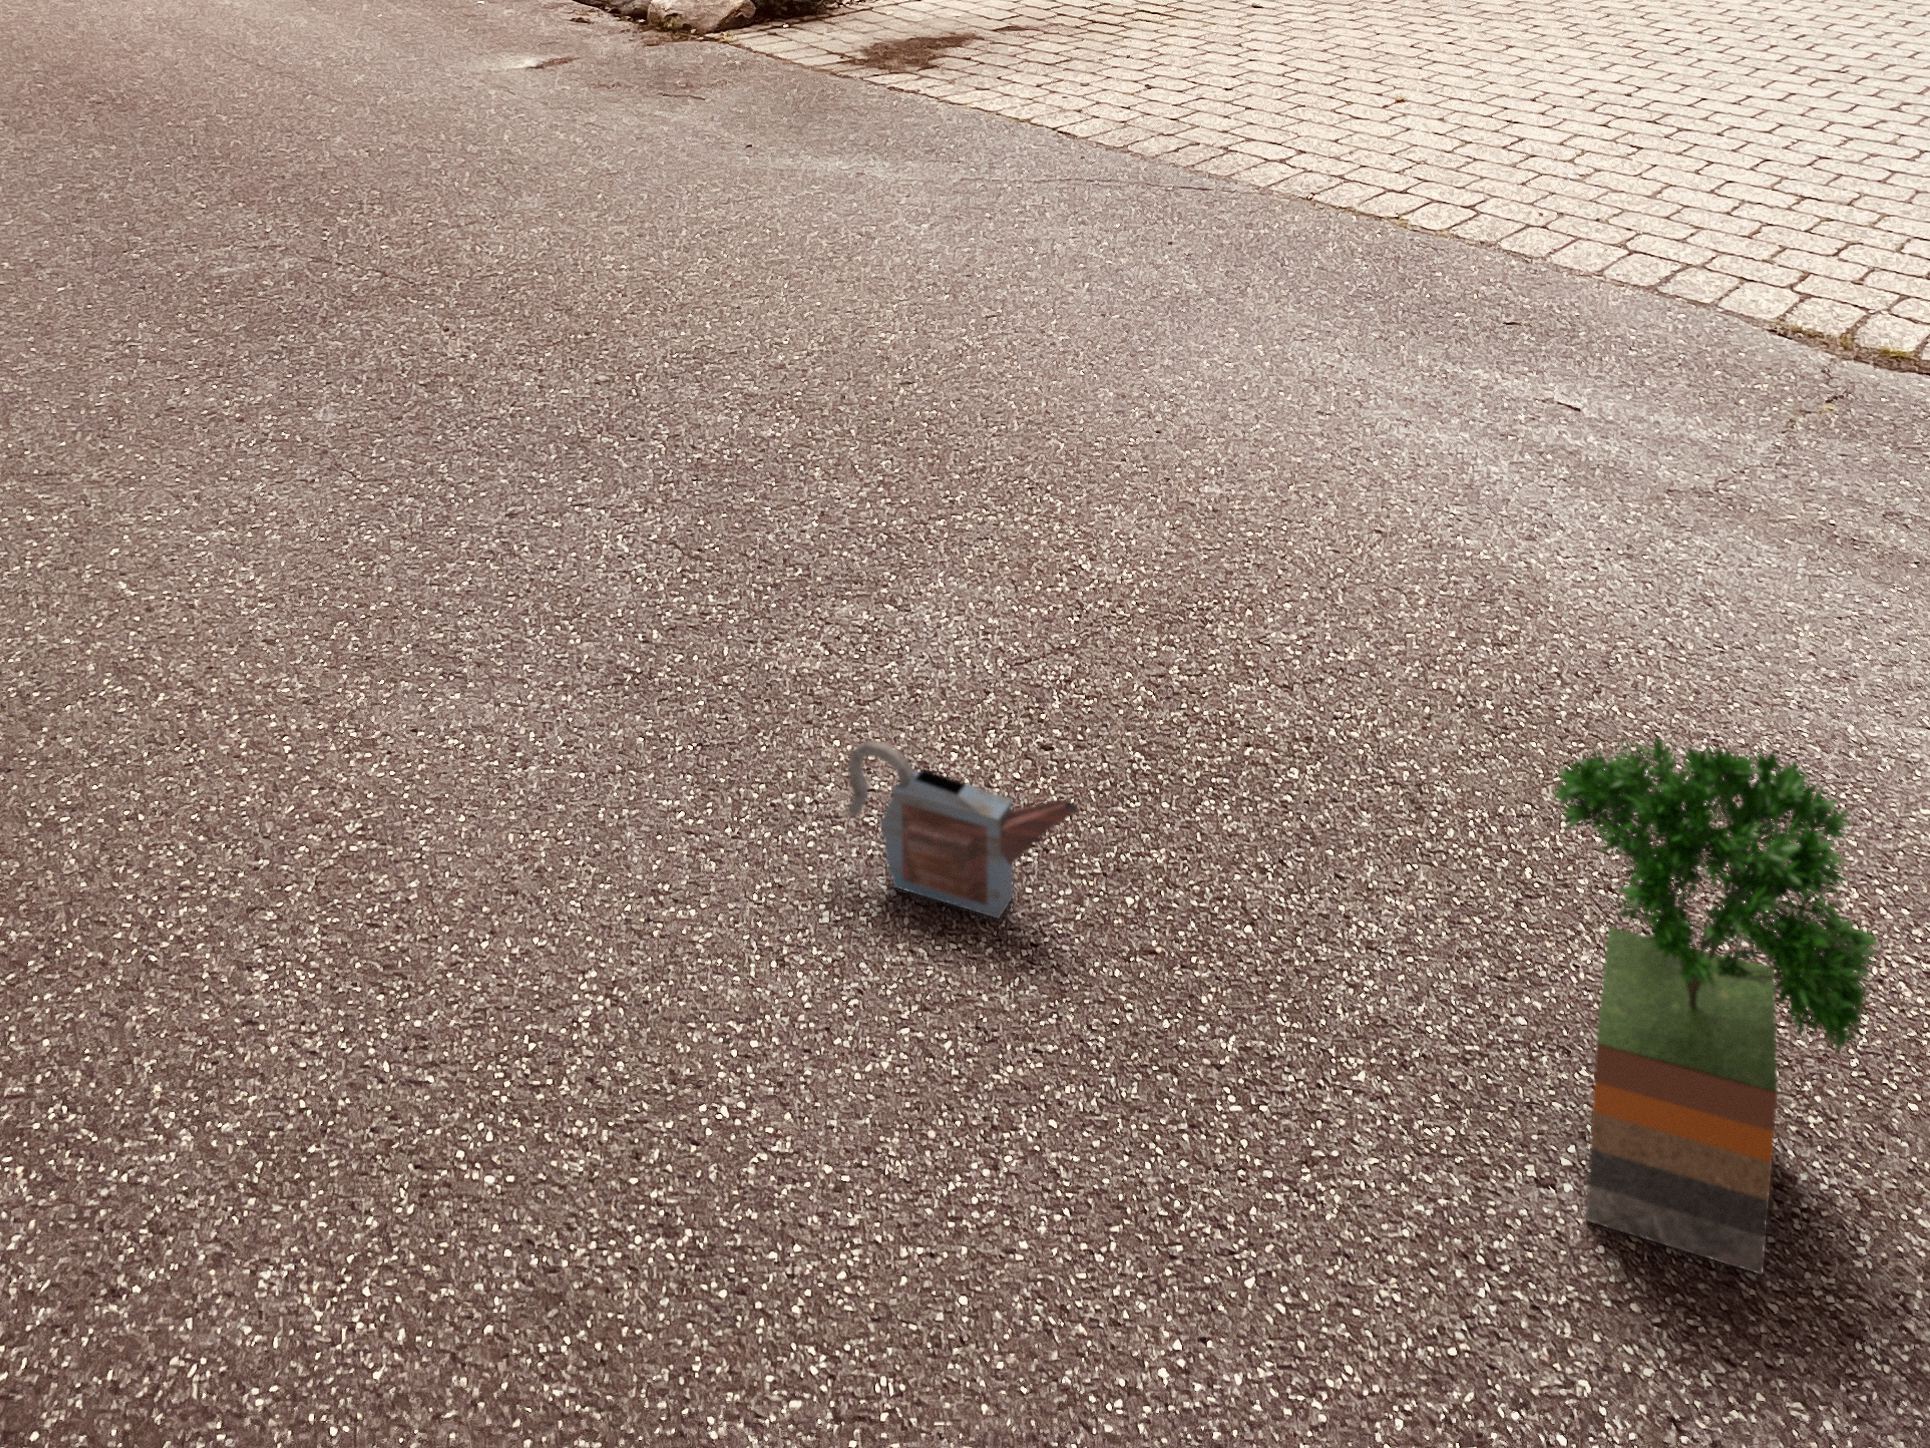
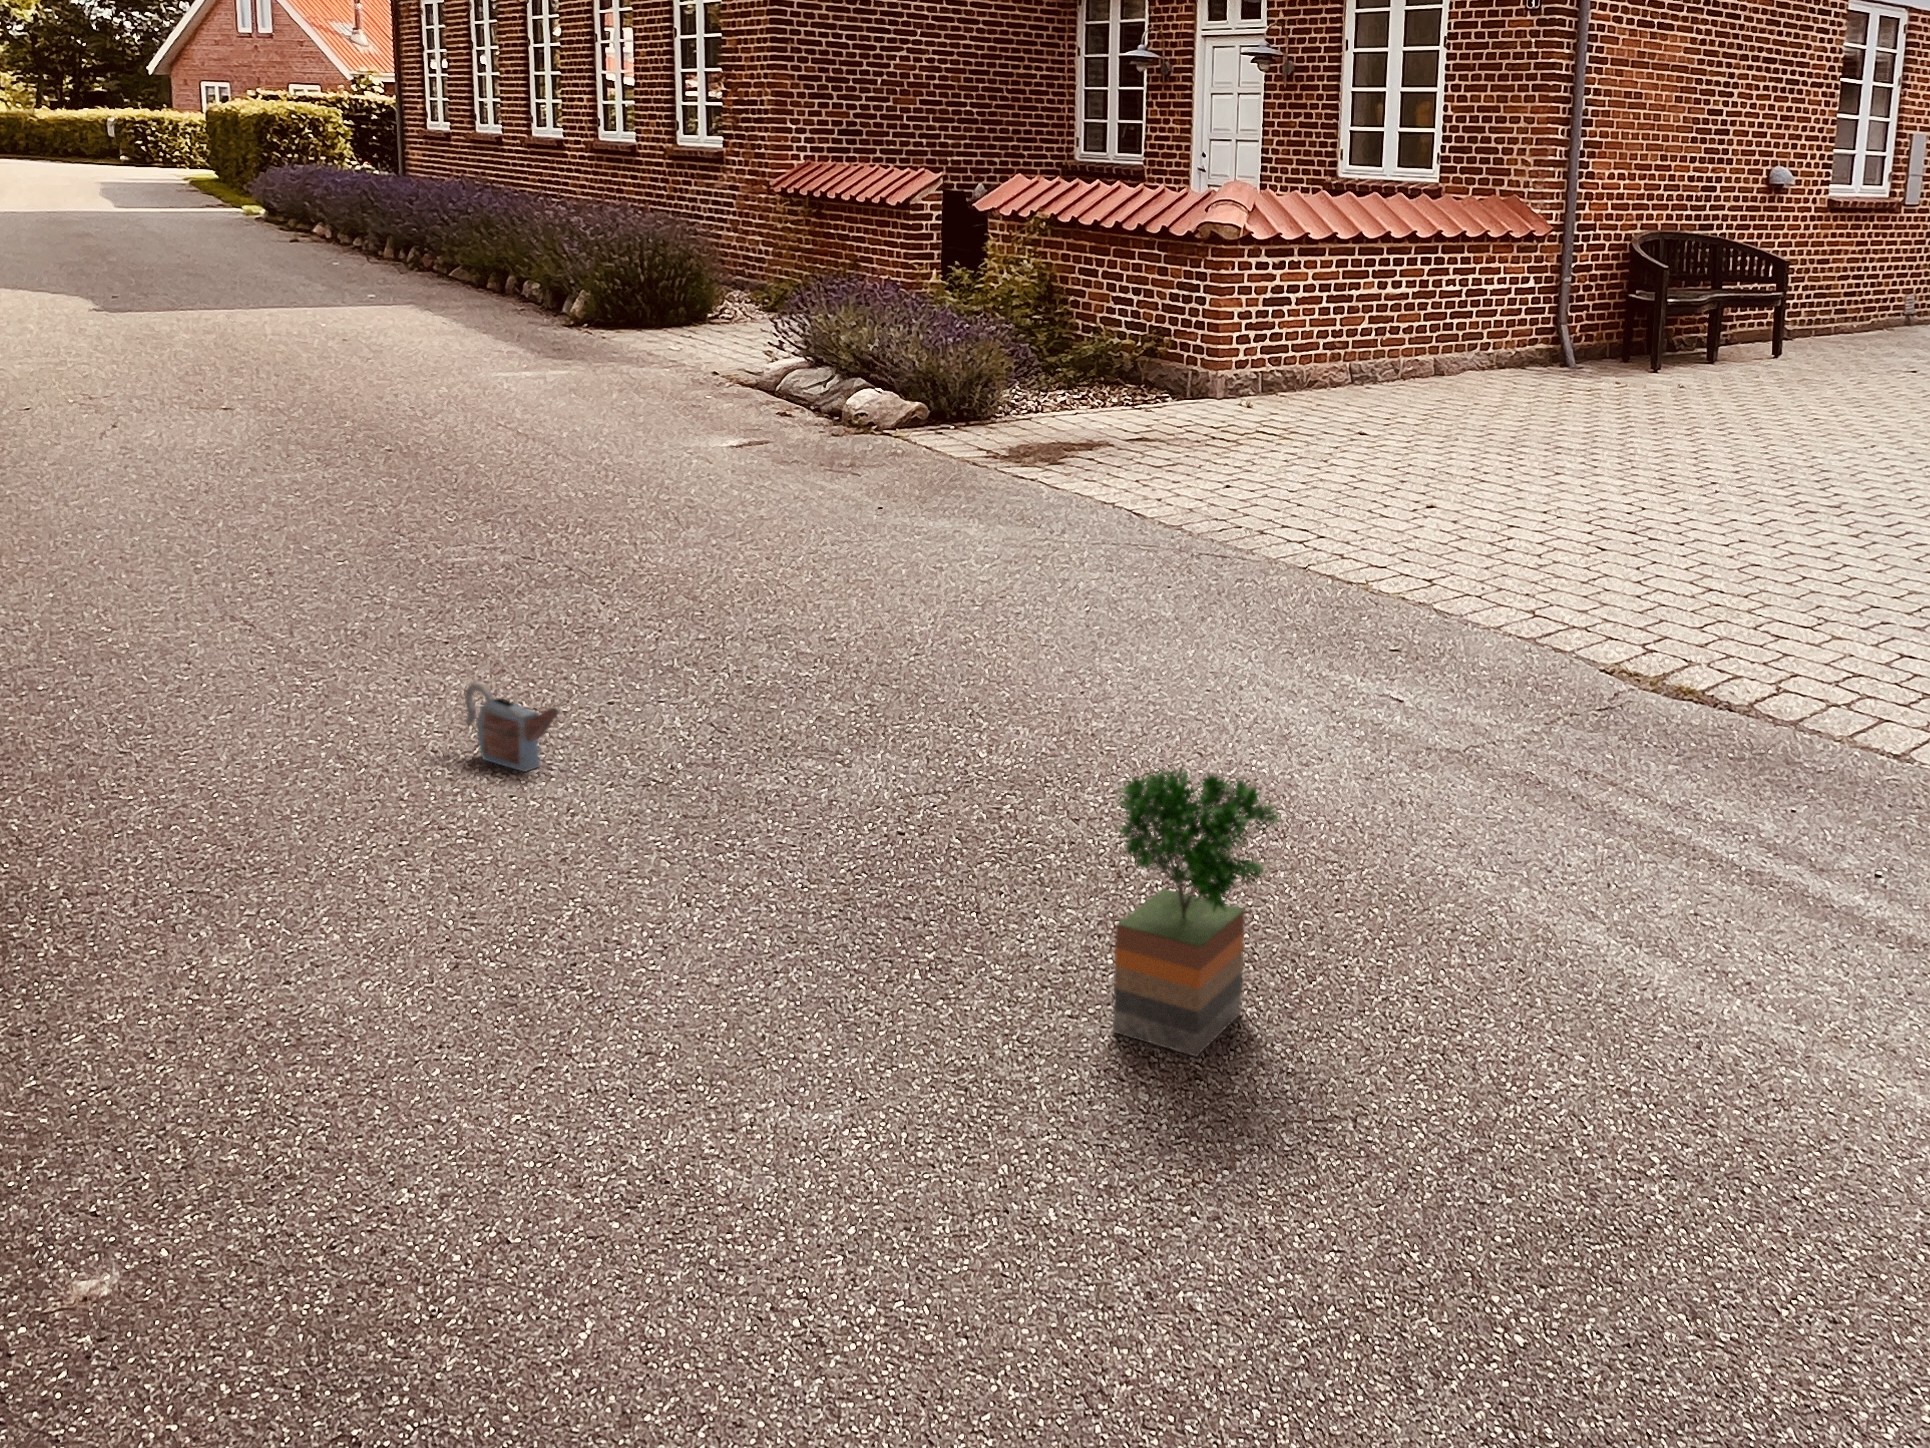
watering can: present [847,740,1077,918] -> present [465,683,559,772]

